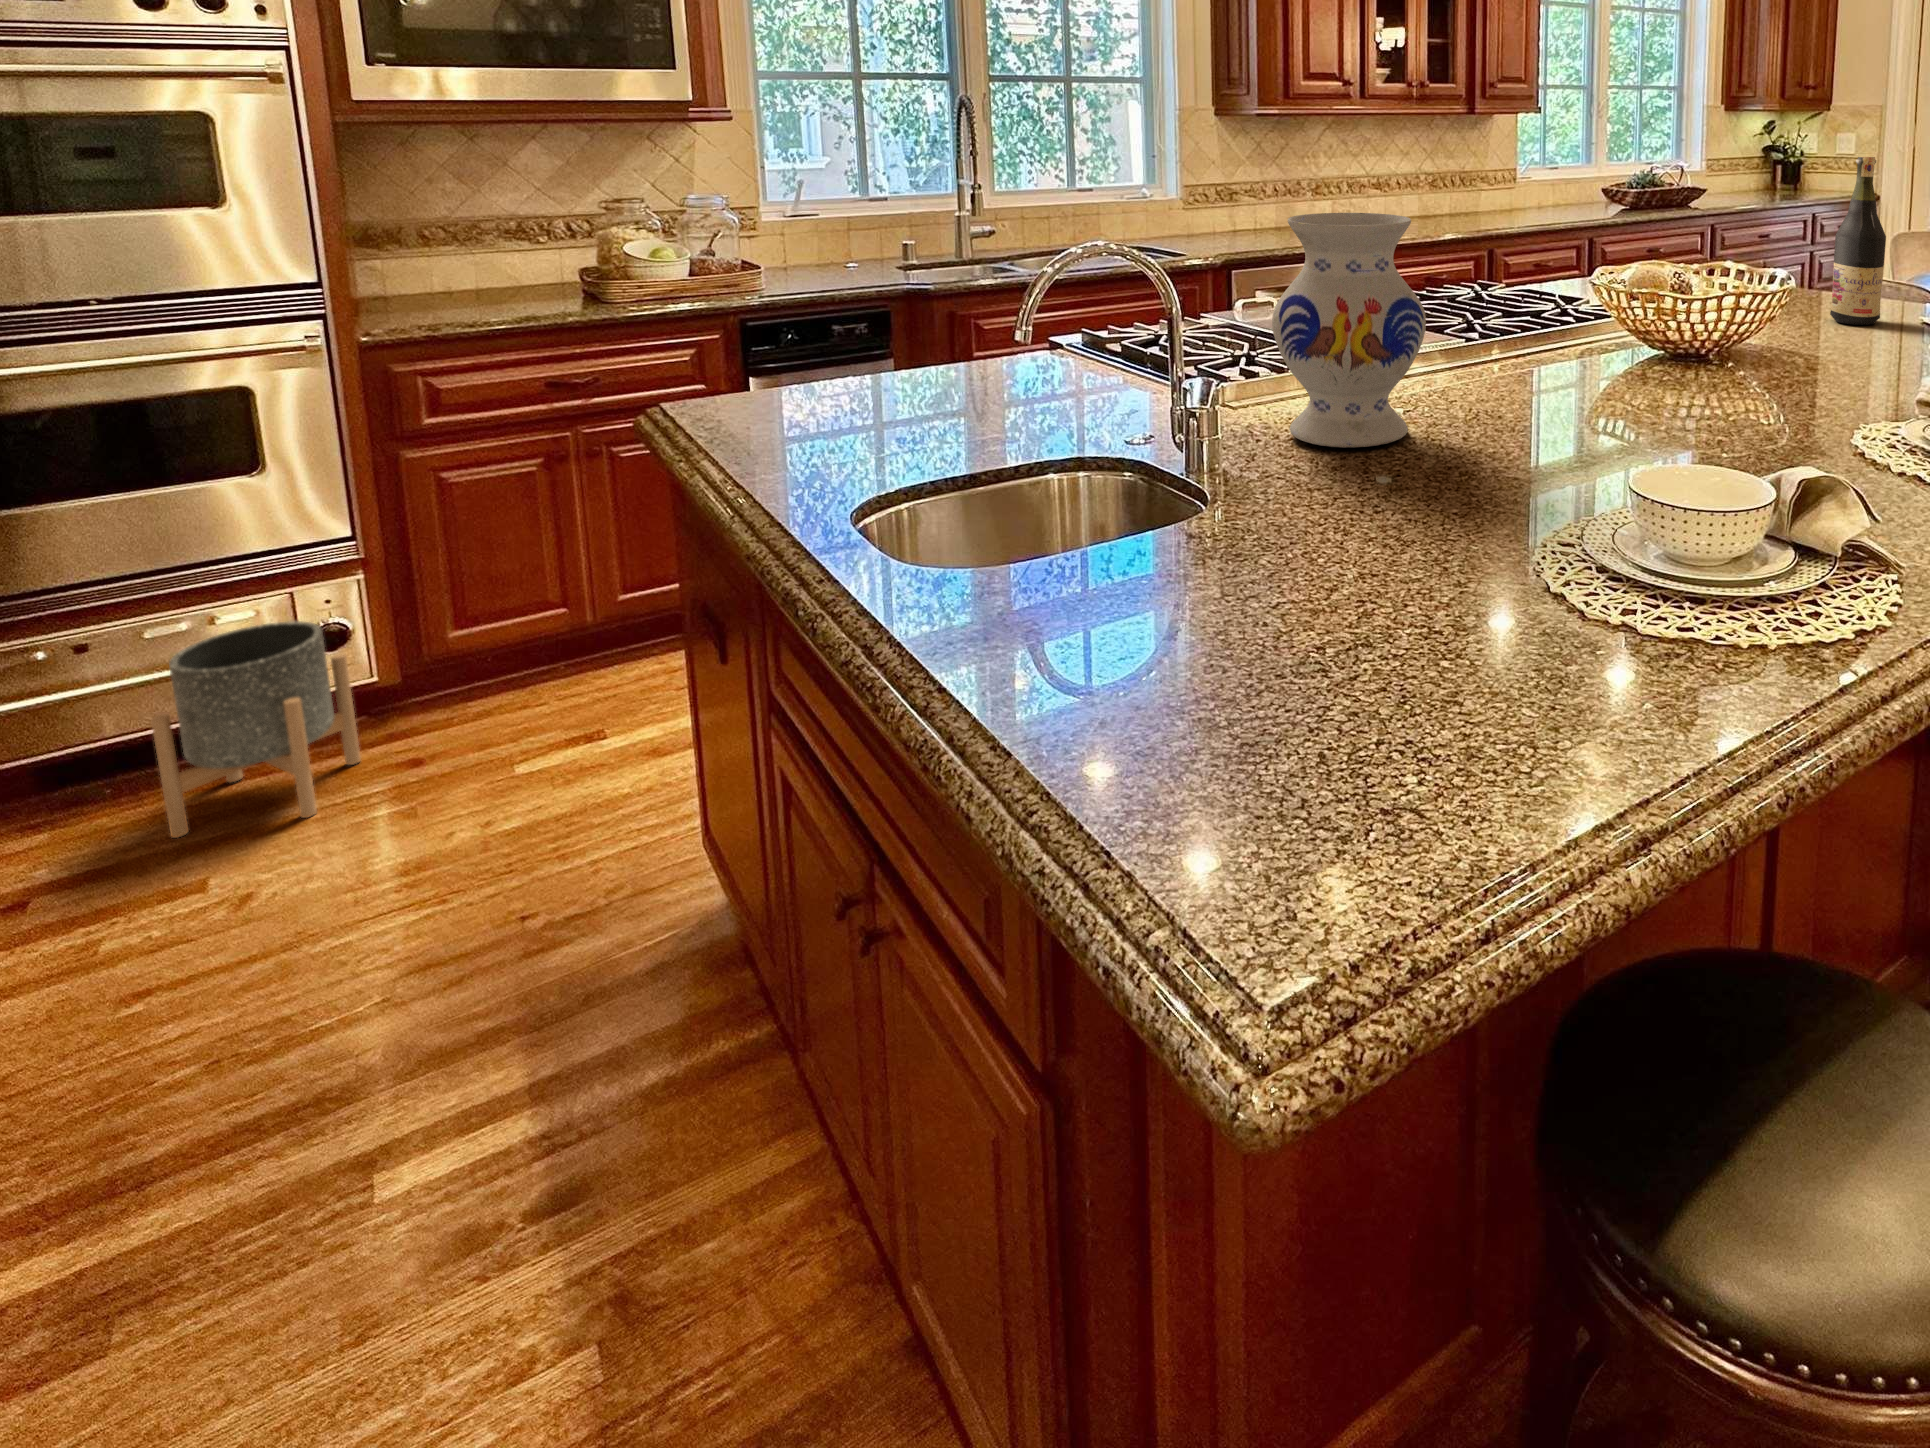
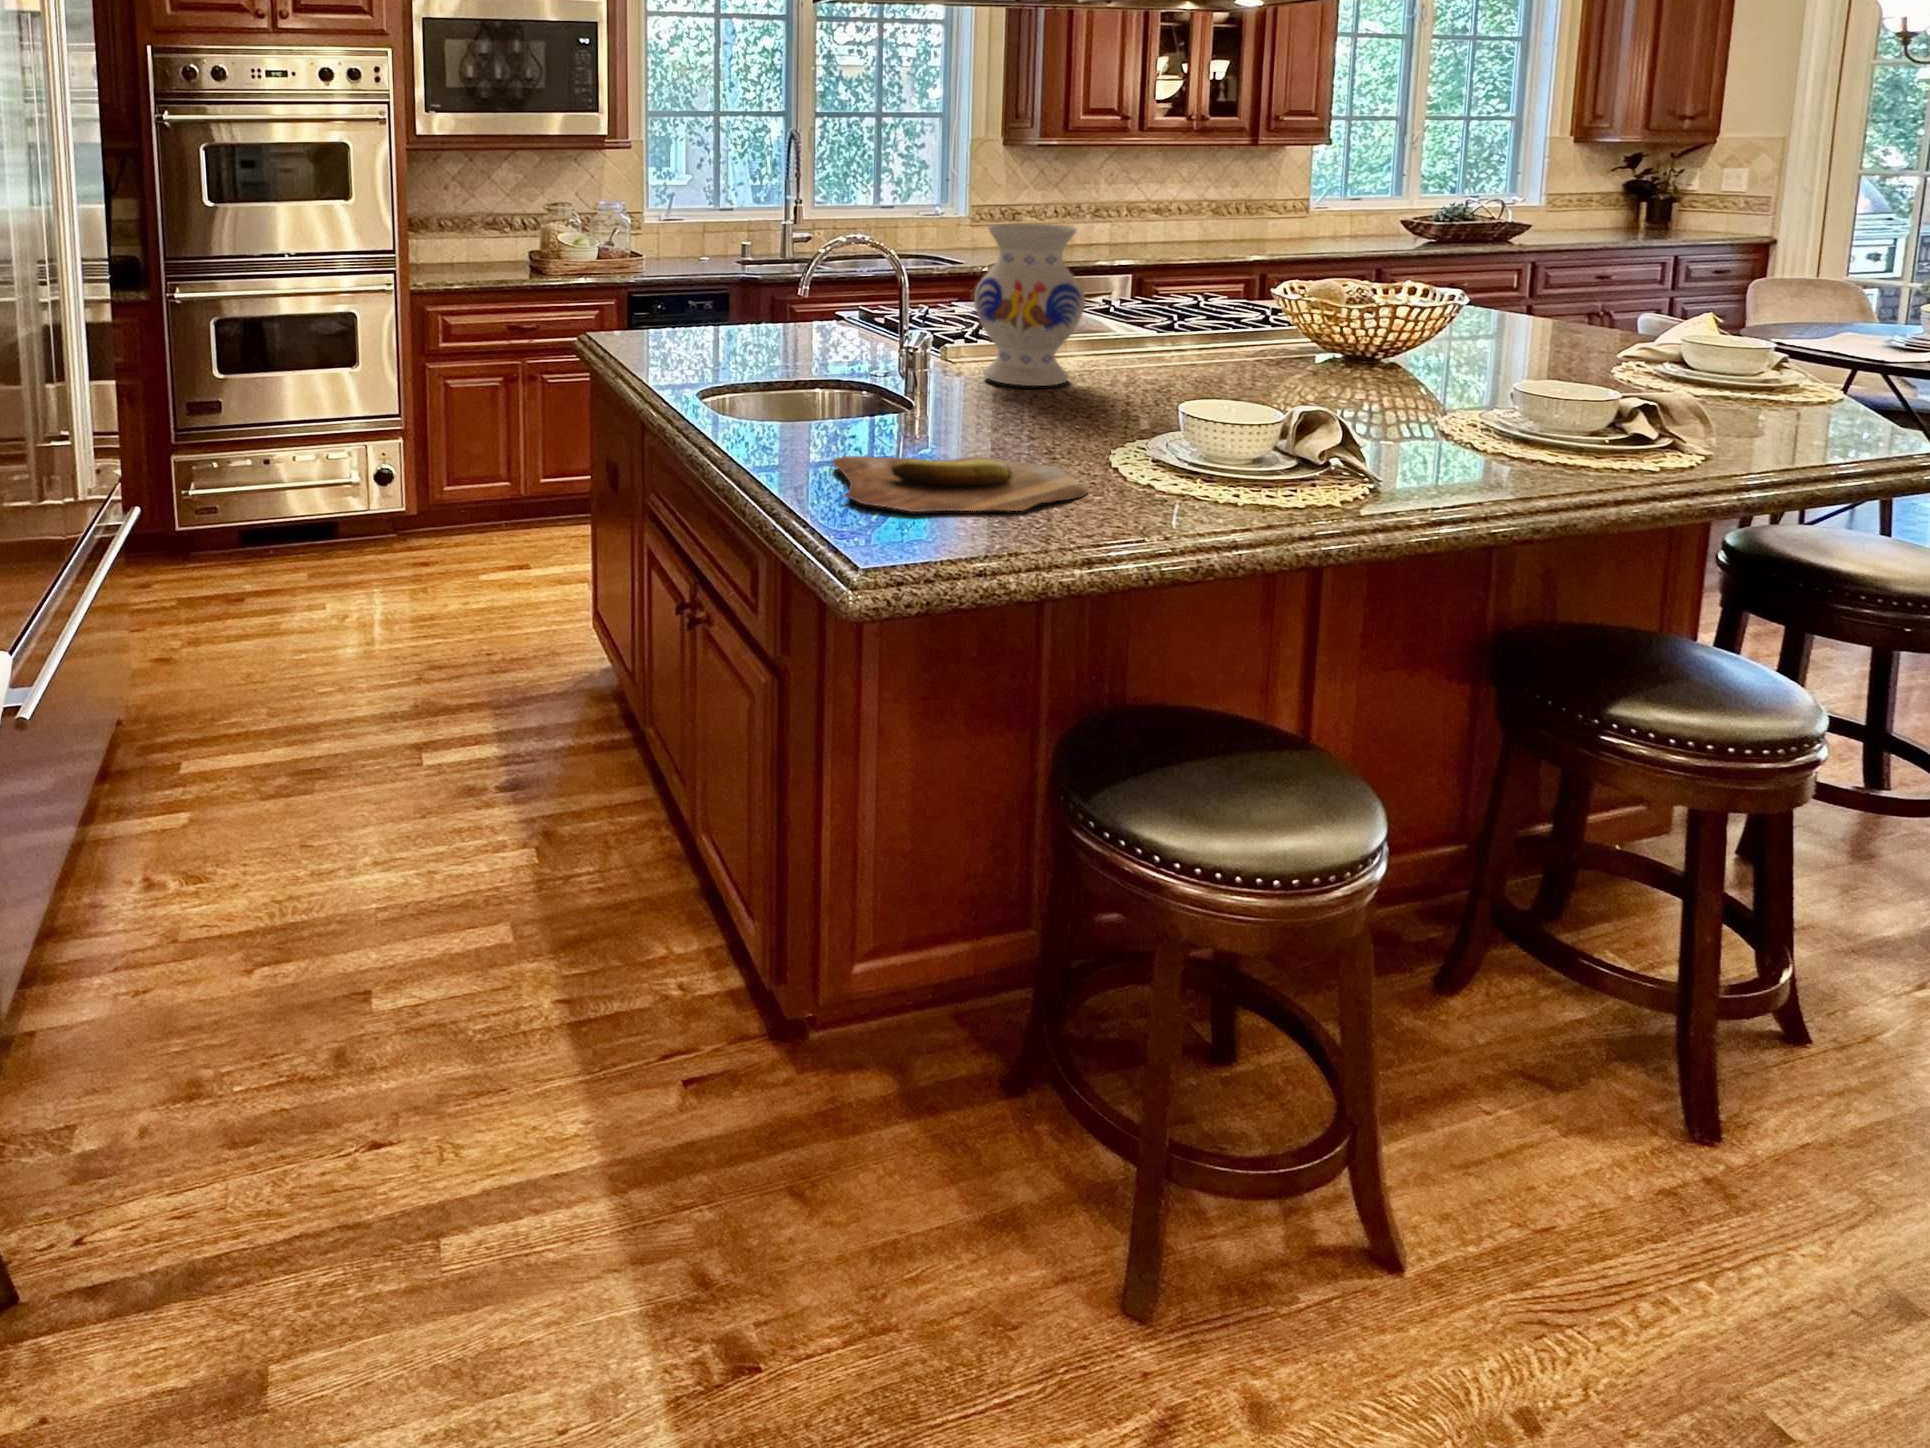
wine bottle: present [1830,157,1886,325] -> none [1517,194,1575,346]
cutting board: none [1121,617,1575,812] -> present [833,456,1087,512]
planter: present [151,621,361,838] -> none [299,464,394,586]

